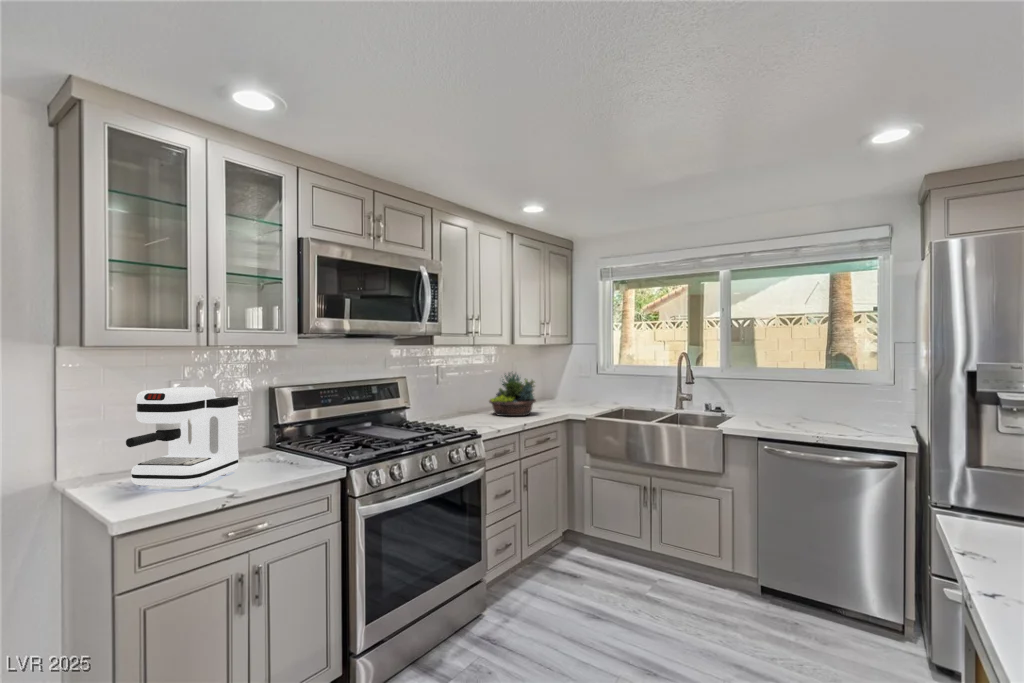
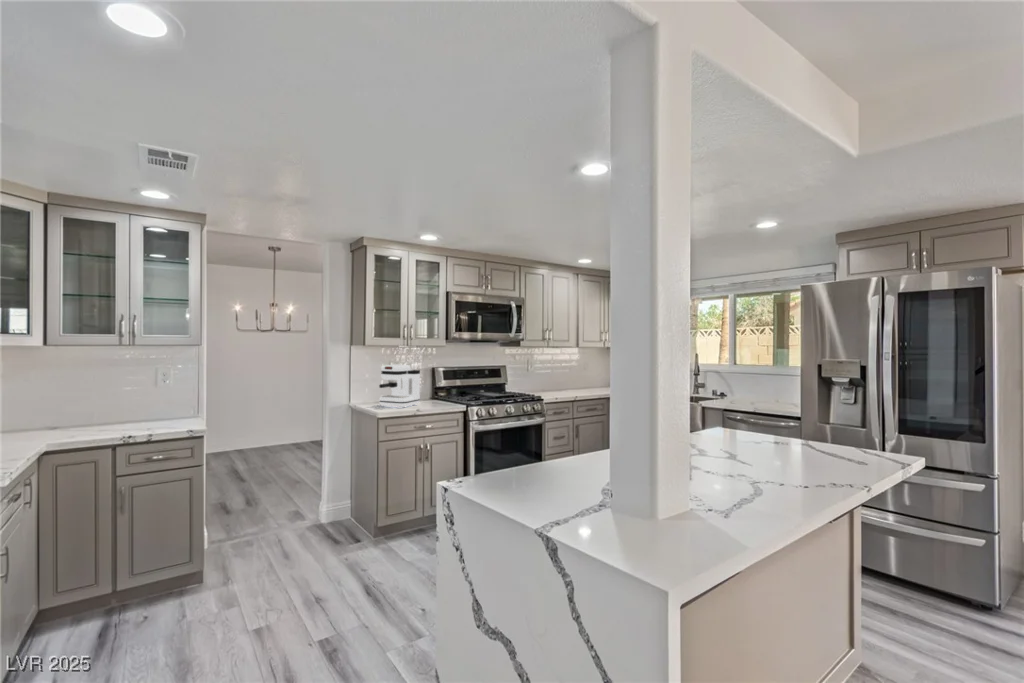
succulent planter: present [489,373,536,416] -> none [559,364,591,393]

